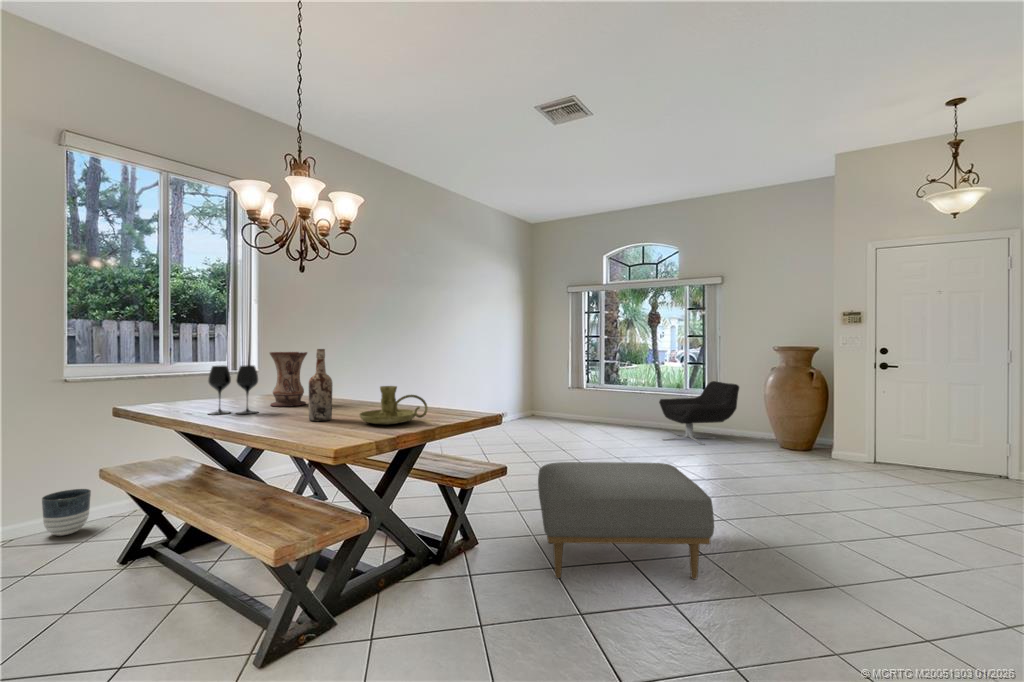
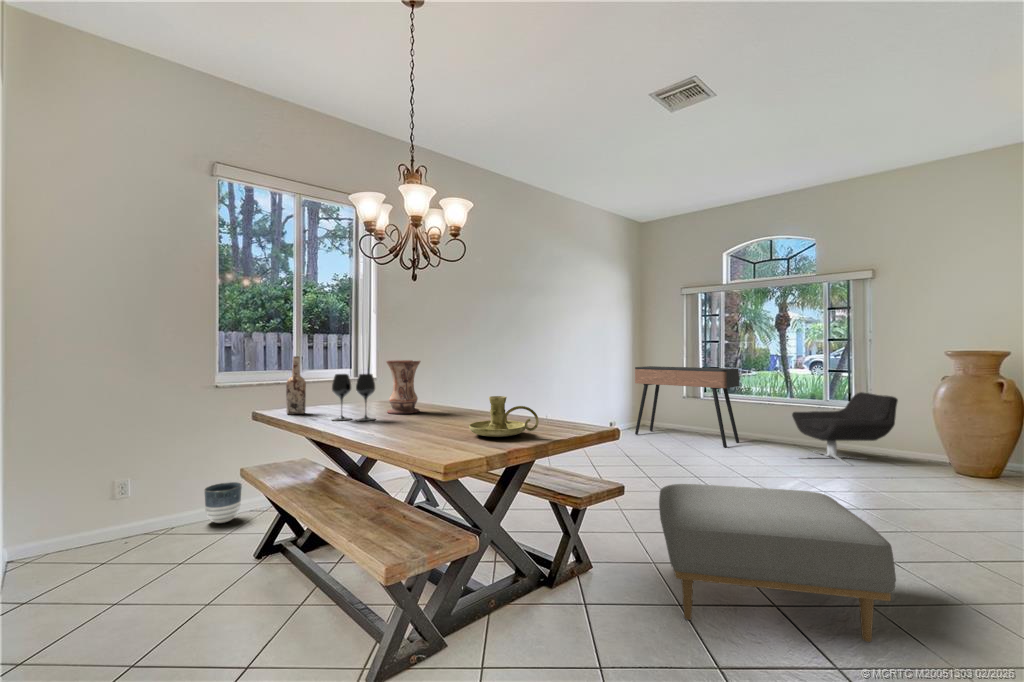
wine bottle: present [309,349,333,421] -> present [286,356,306,415]
console table: none [524,359,617,433] -> present [635,366,739,448]

